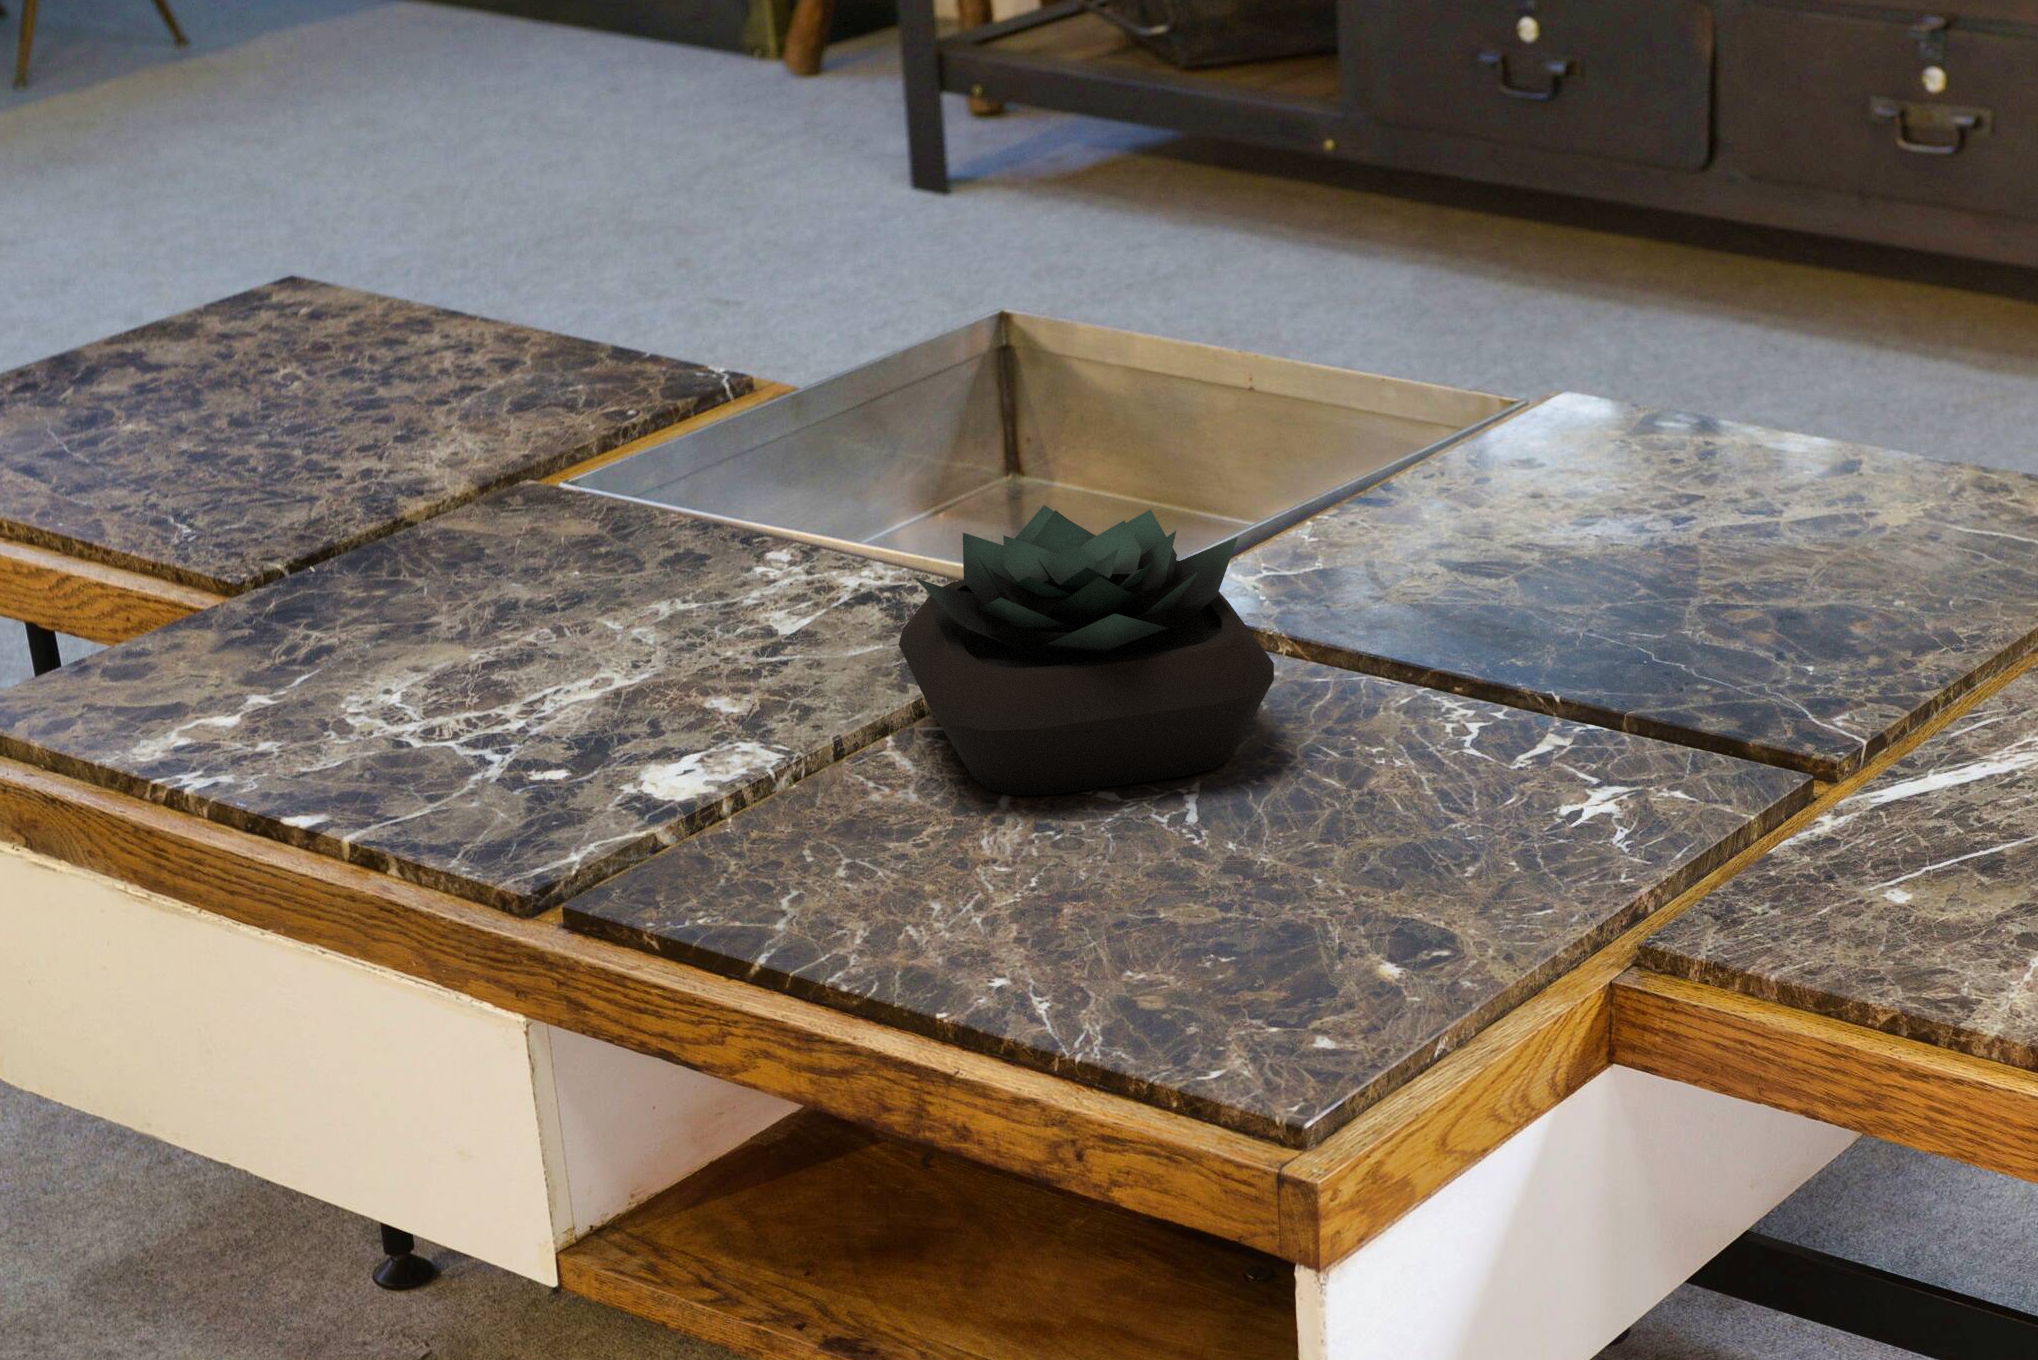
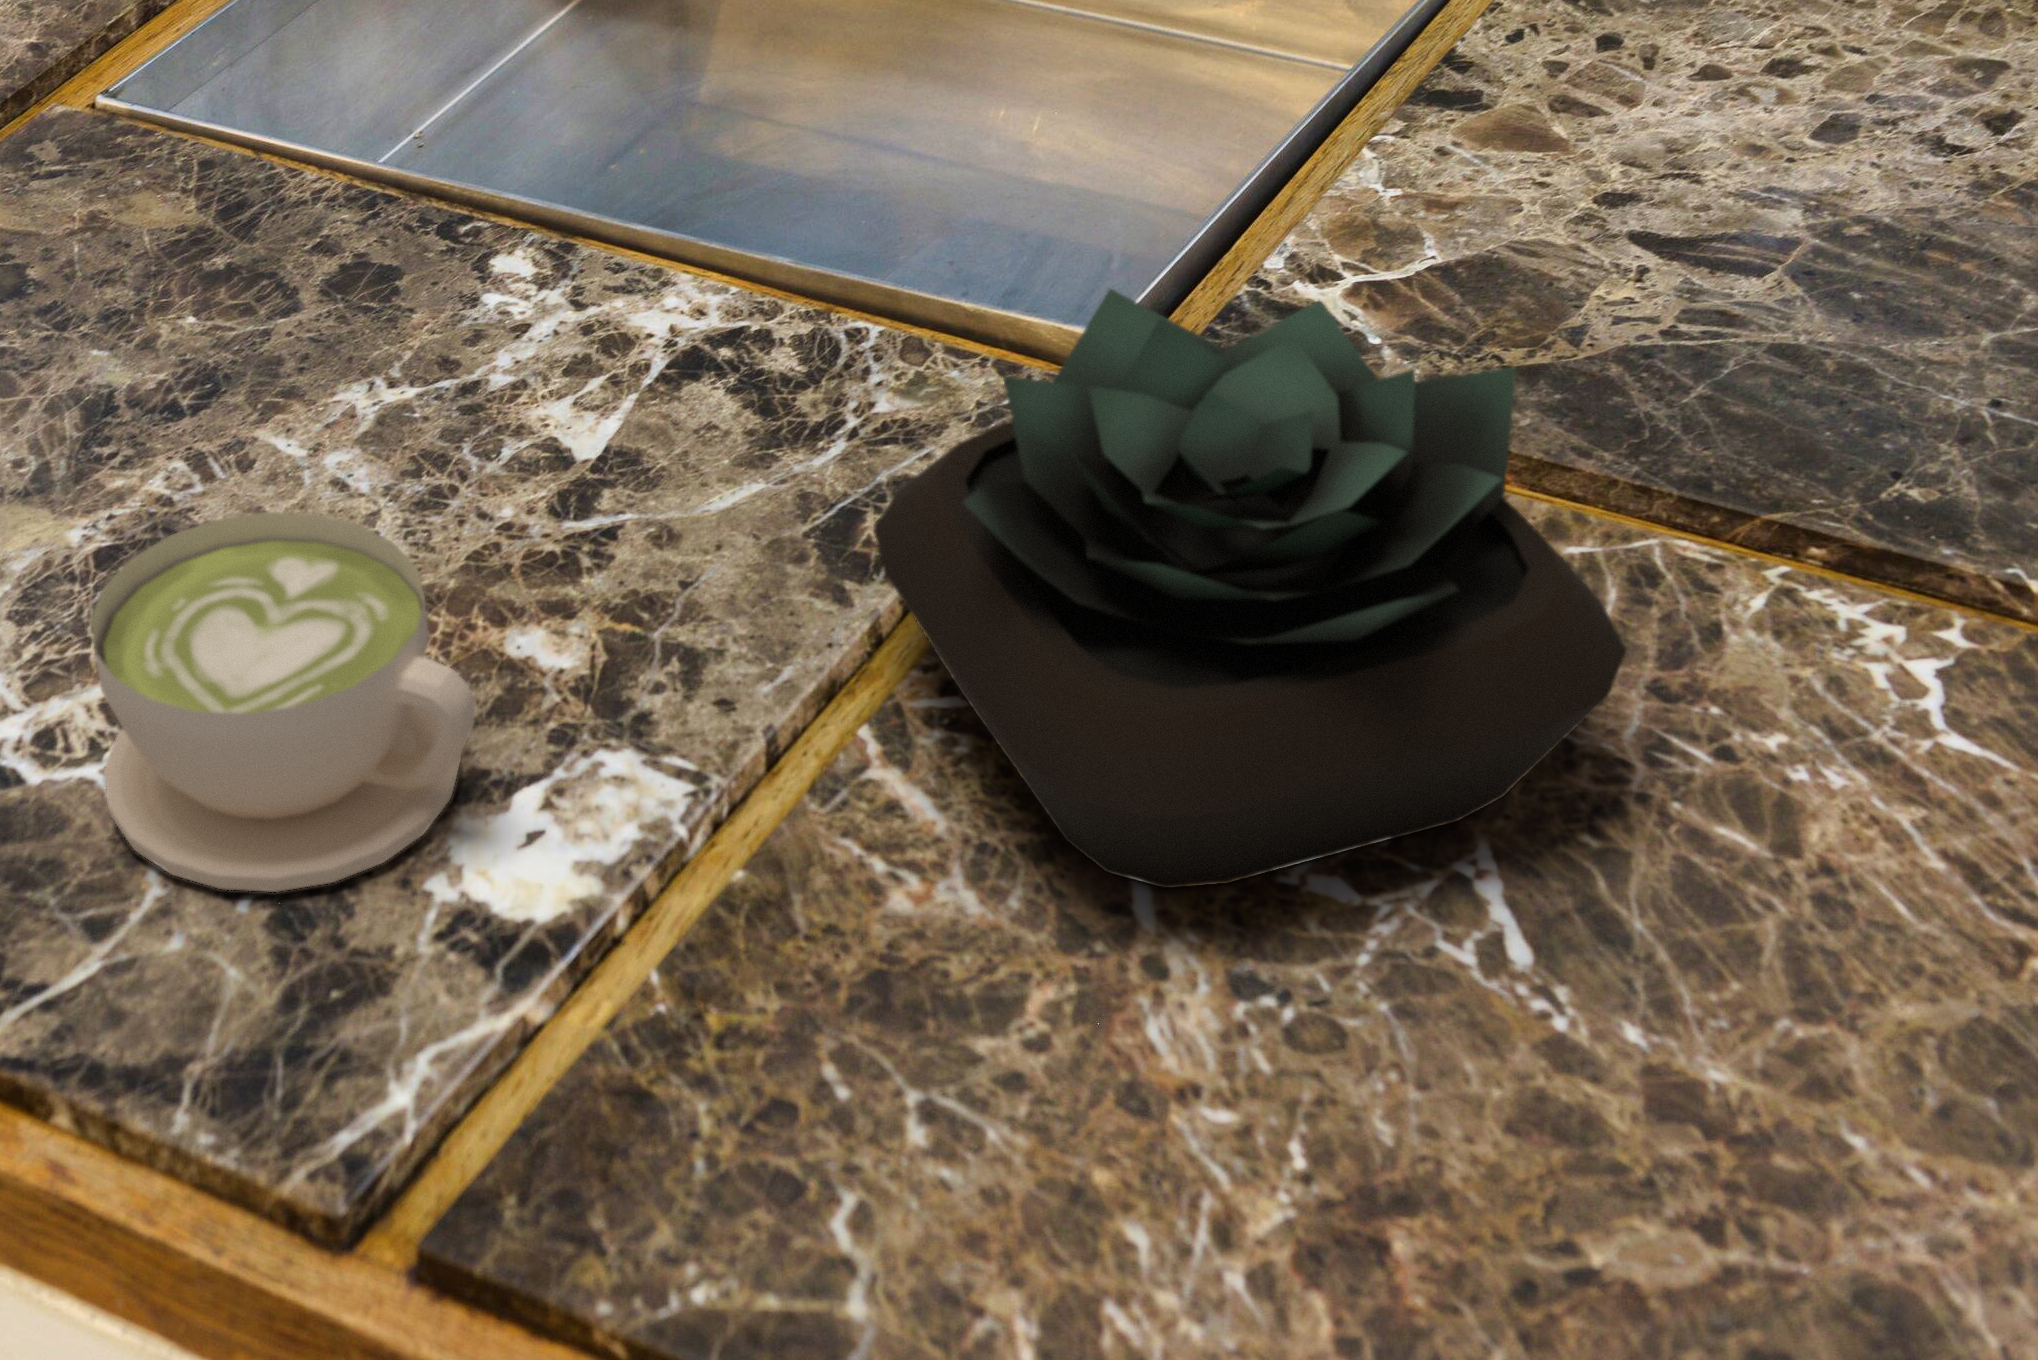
coffee cup: none [445,602,658,786] -> present [90,512,475,892]

